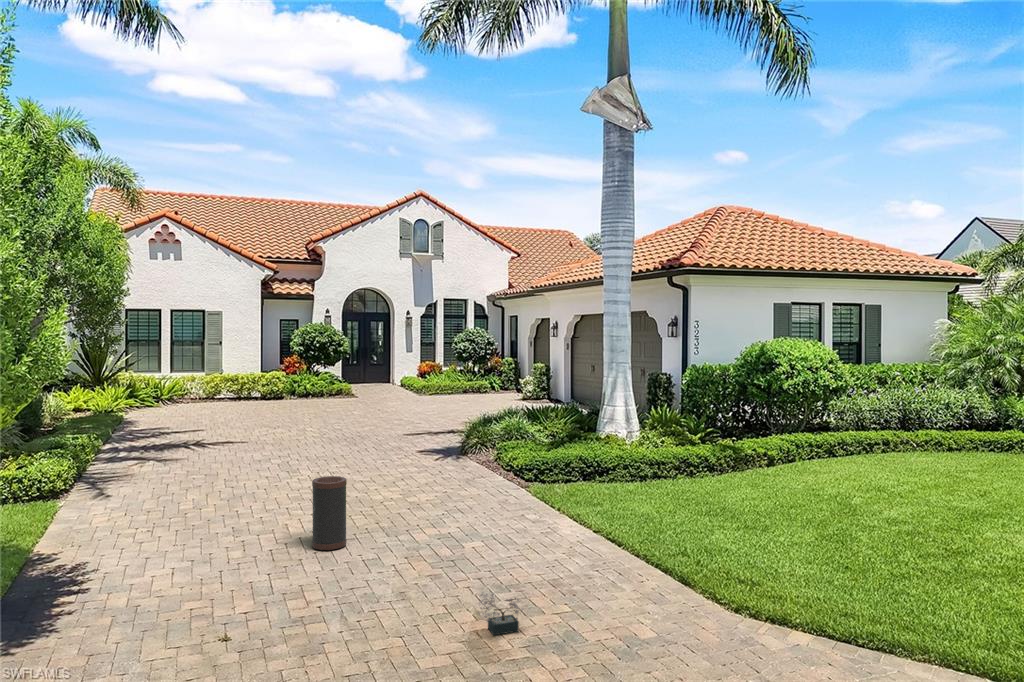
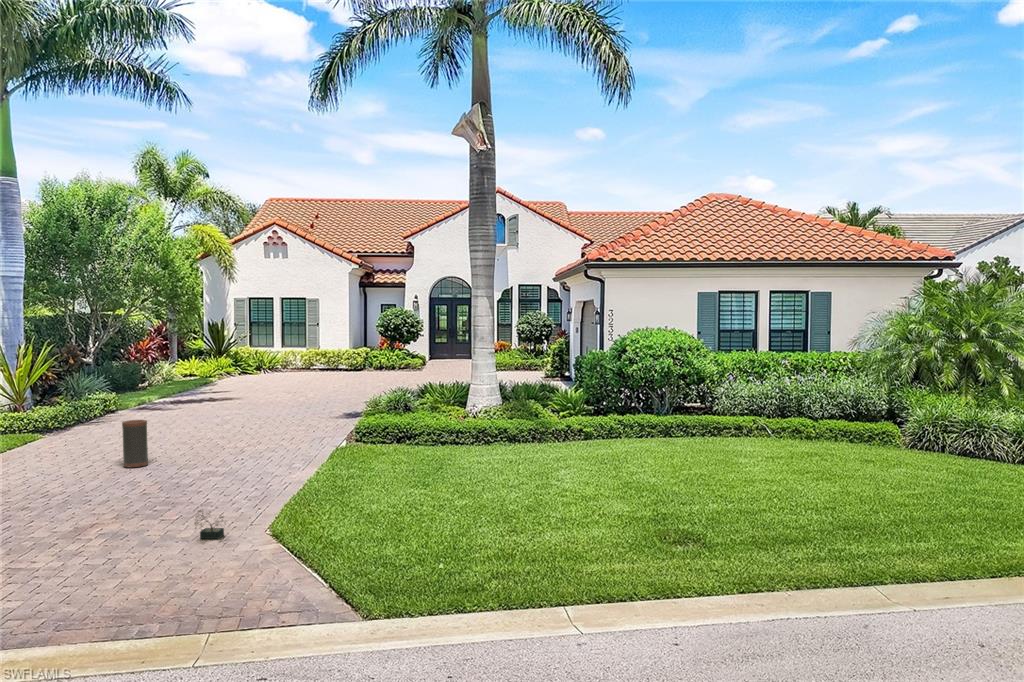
decorative plant: present [478,594,523,635] -> present [194,510,226,539]

